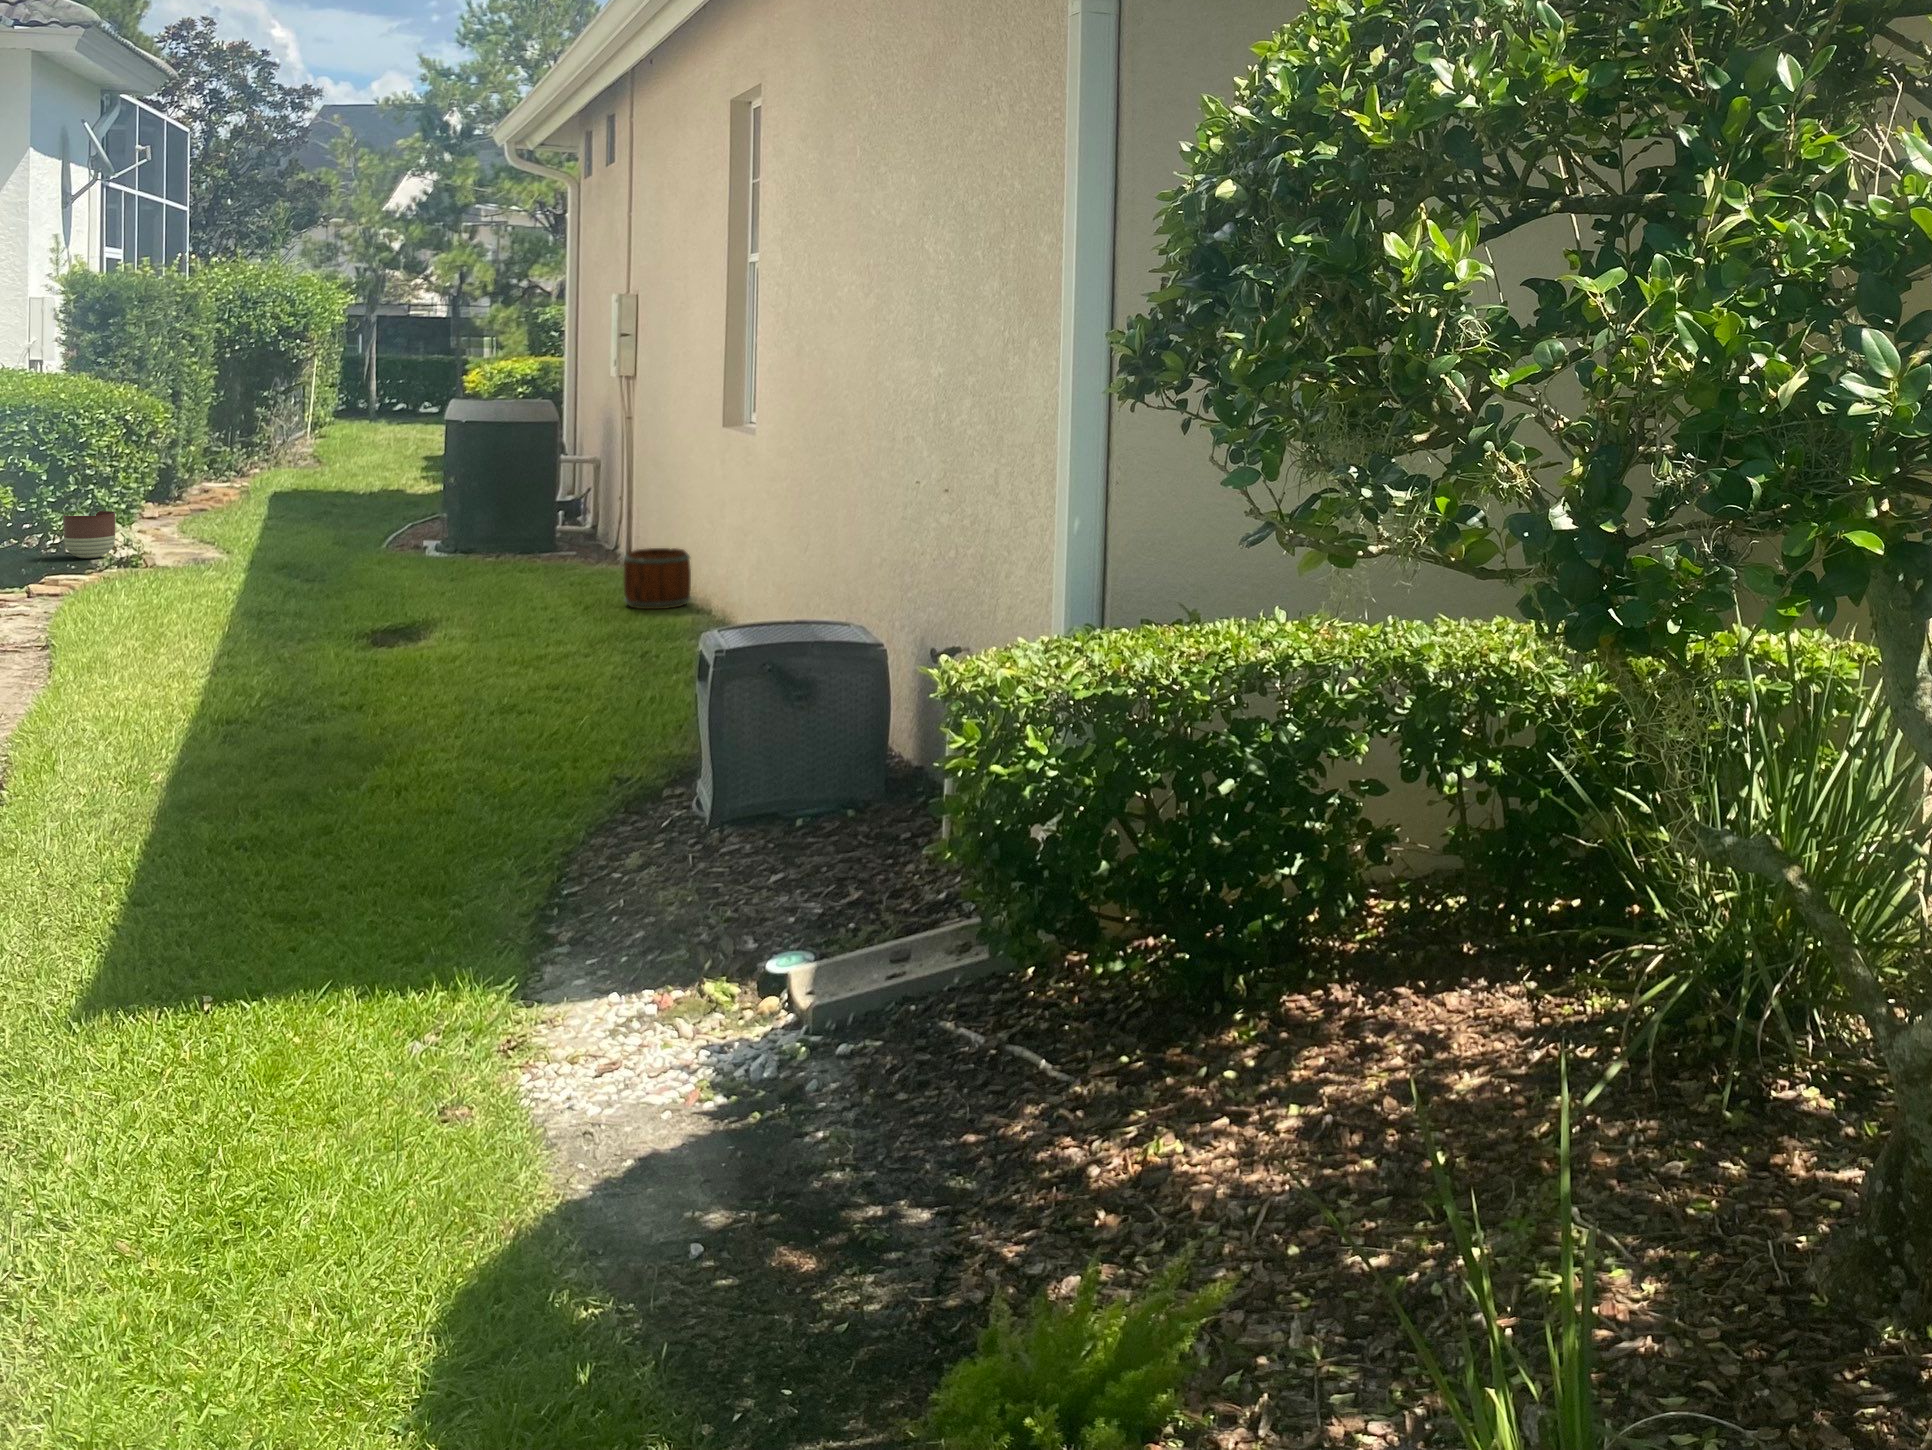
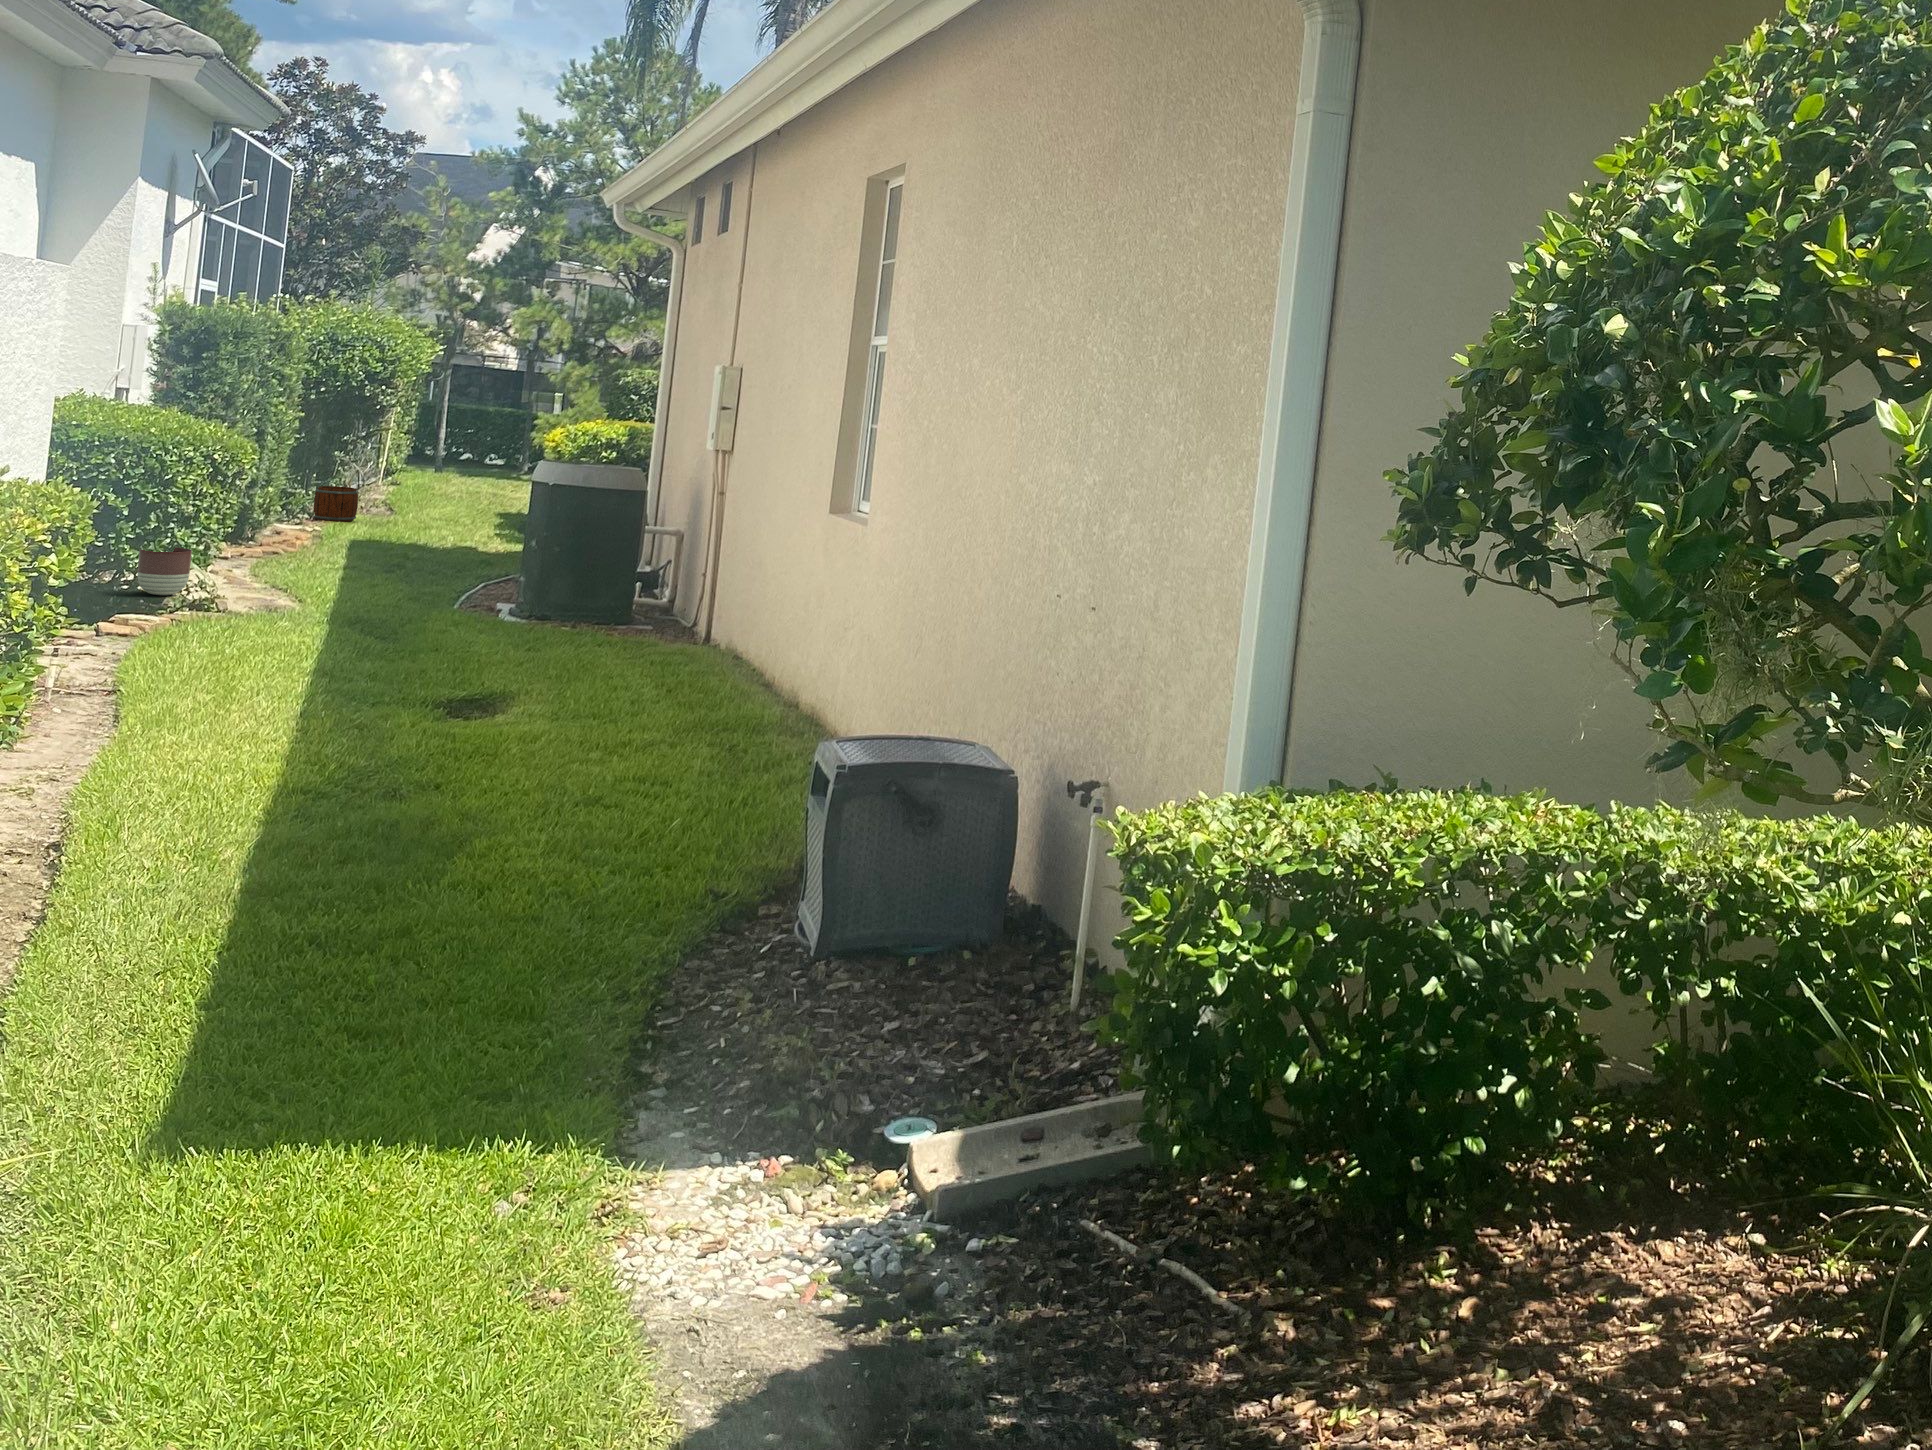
bucket: present [624,548,691,609] -> present [313,486,359,522]

